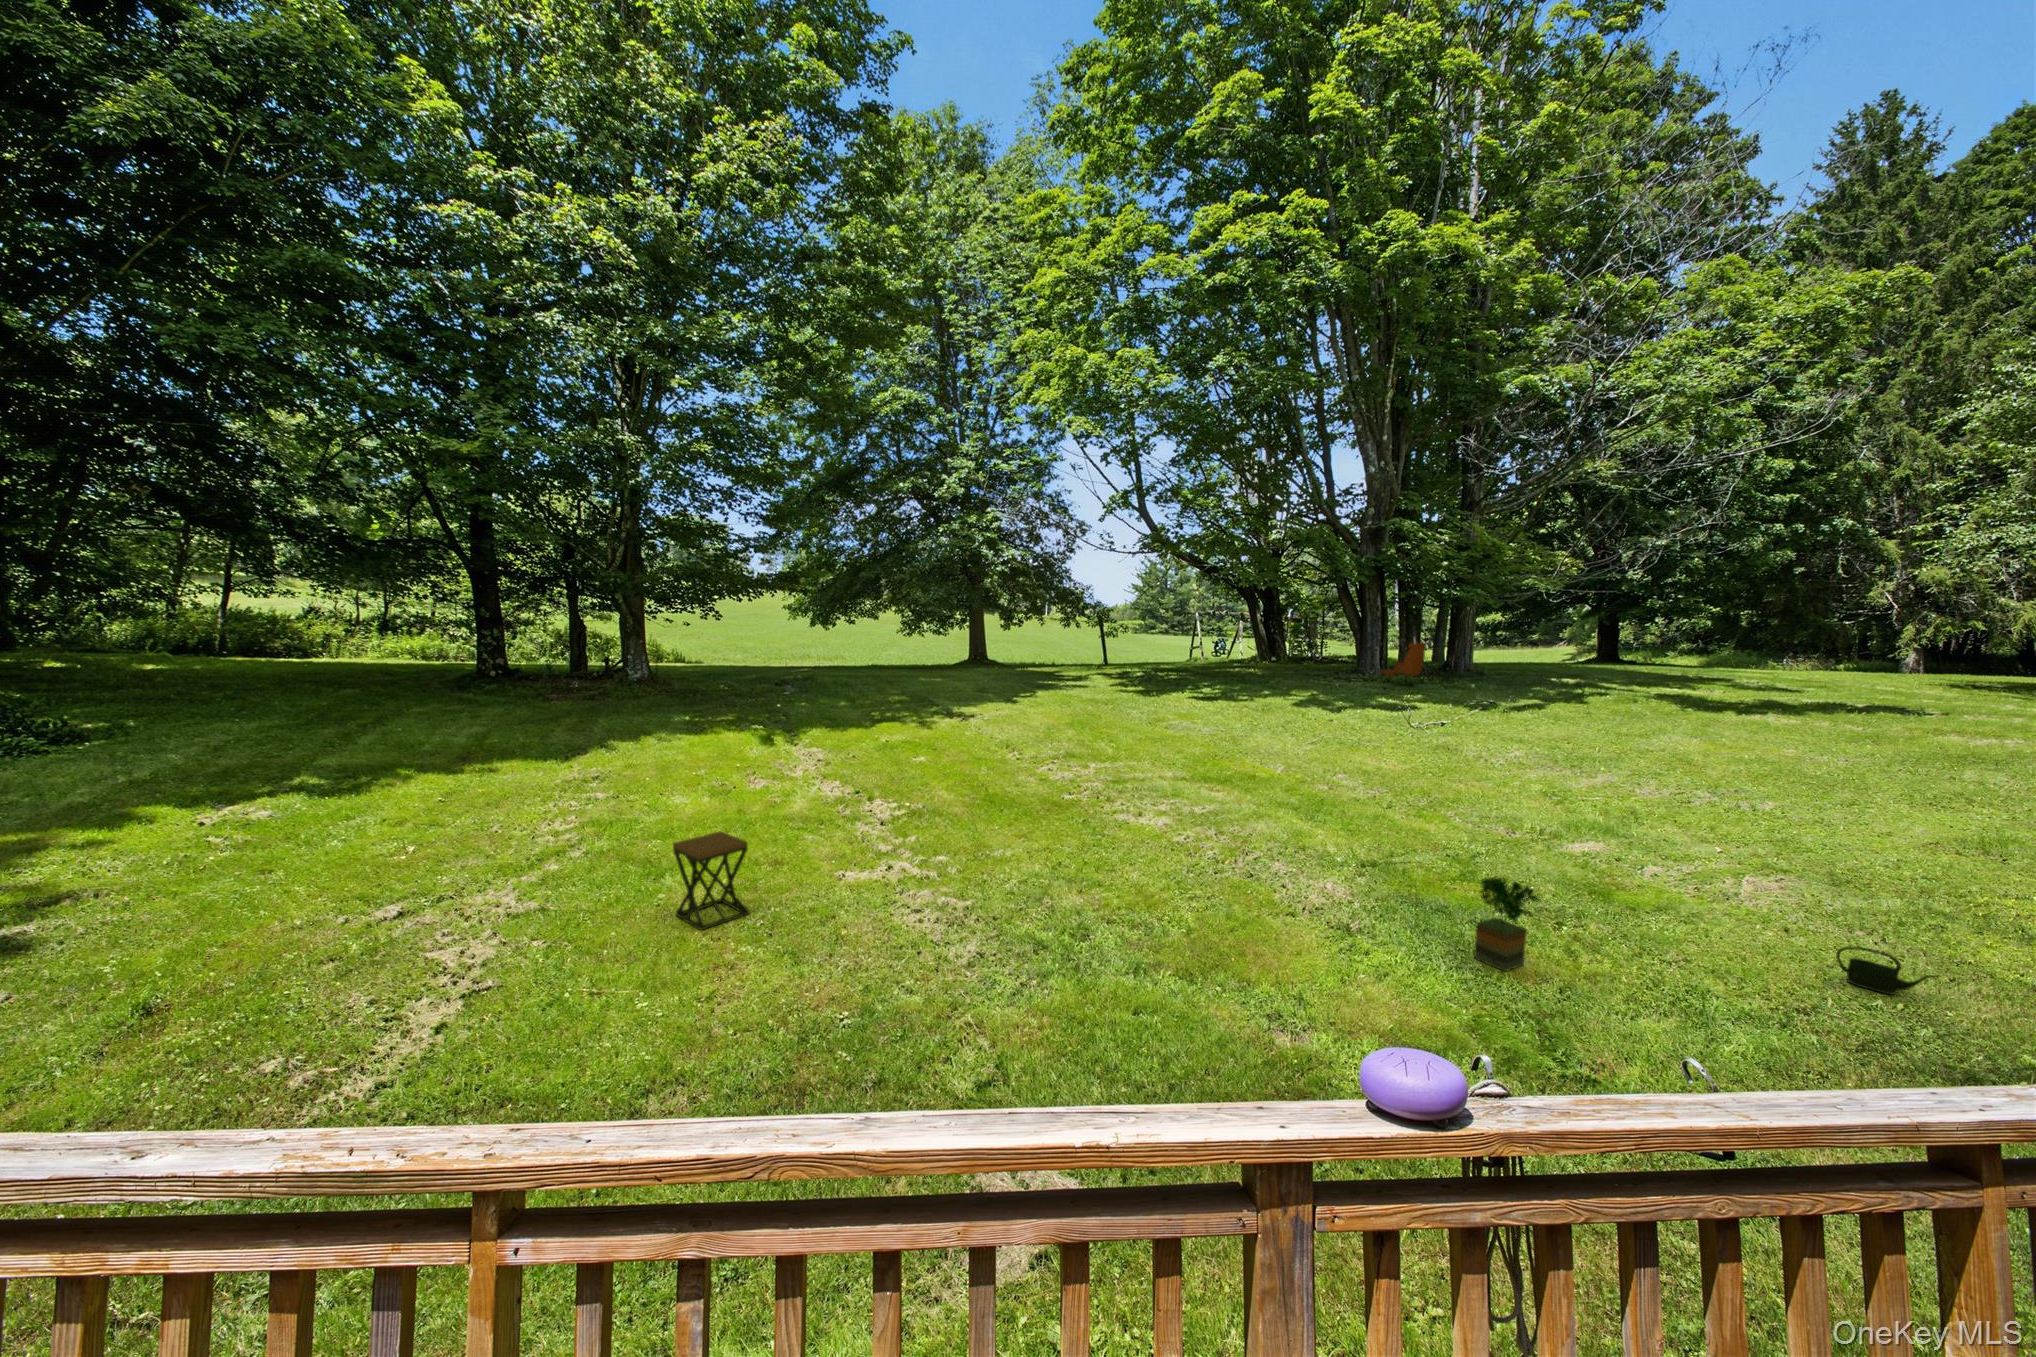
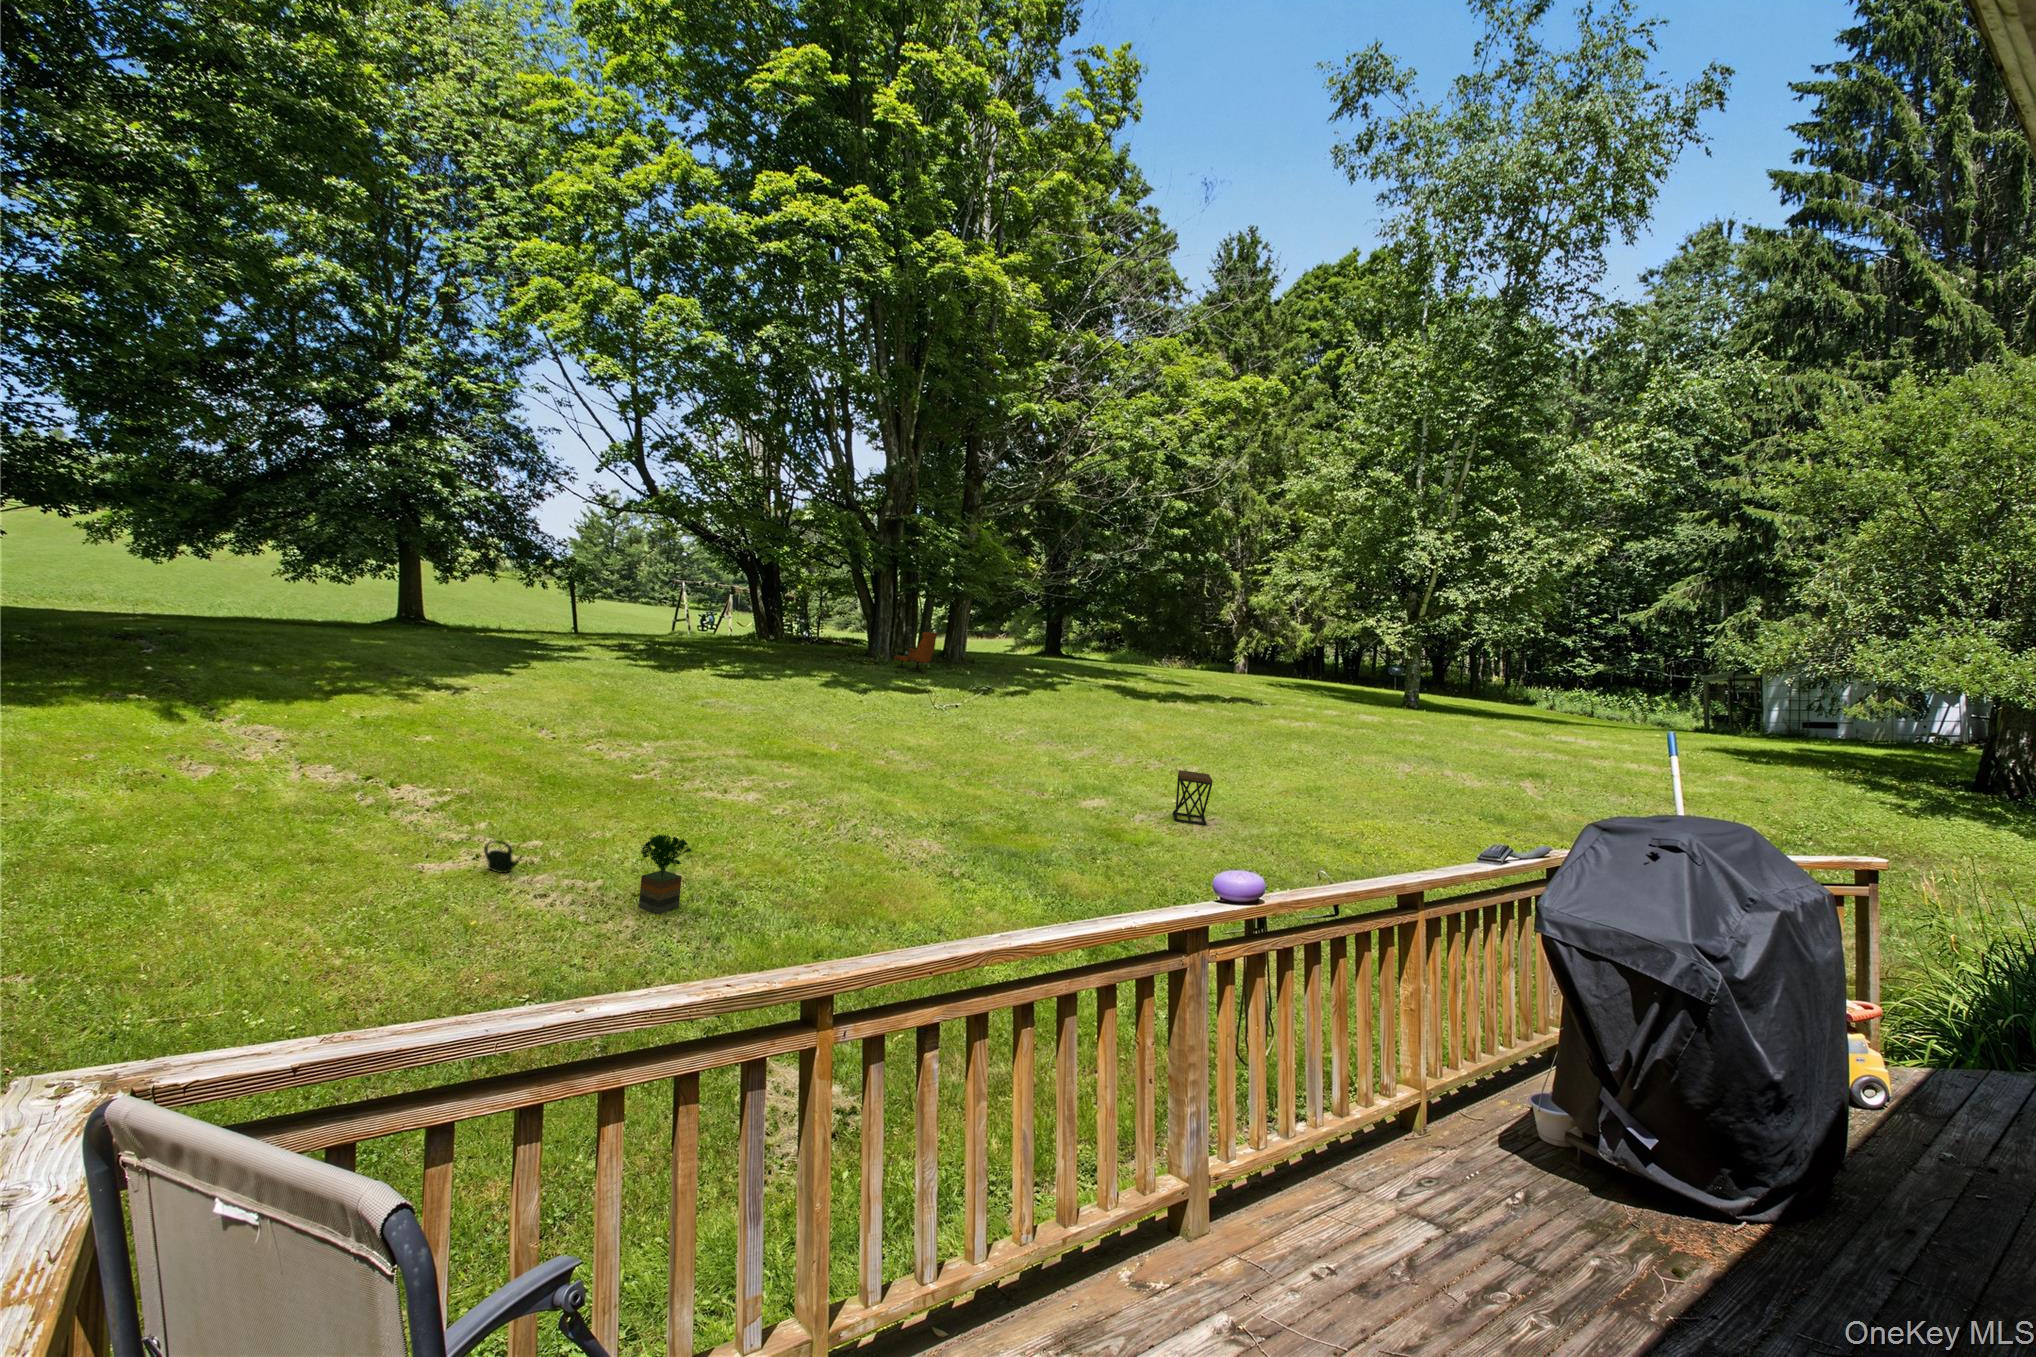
stool: present [673,831,750,930] -> present [1173,770,1213,825]
potted tree: present [1474,877,1541,971] -> present [639,834,692,914]
watering can: present [1836,946,1936,995] -> present [484,841,524,873]

